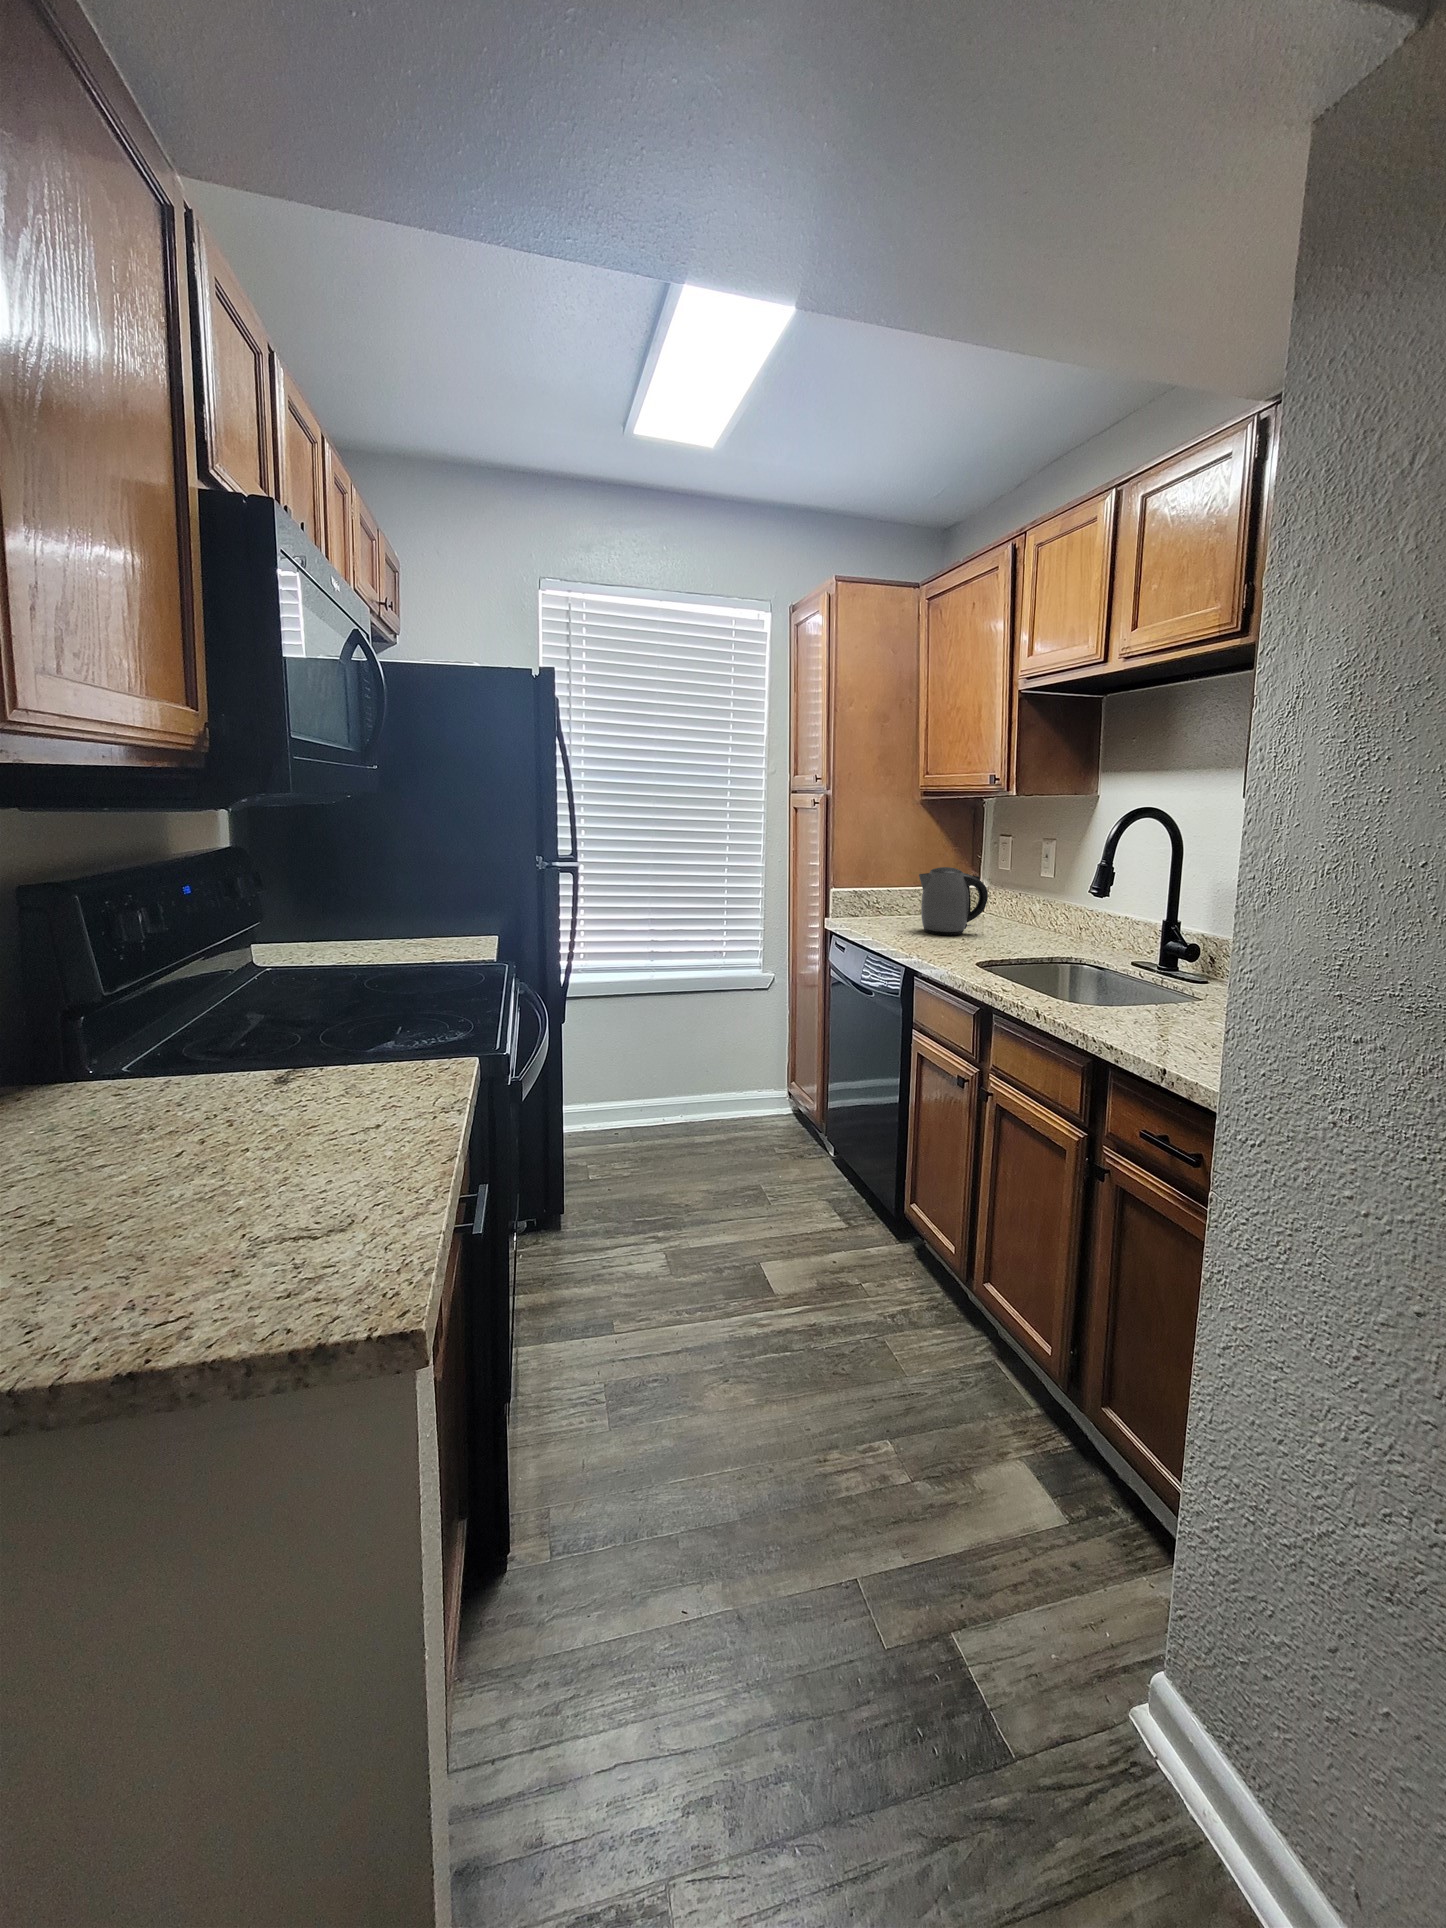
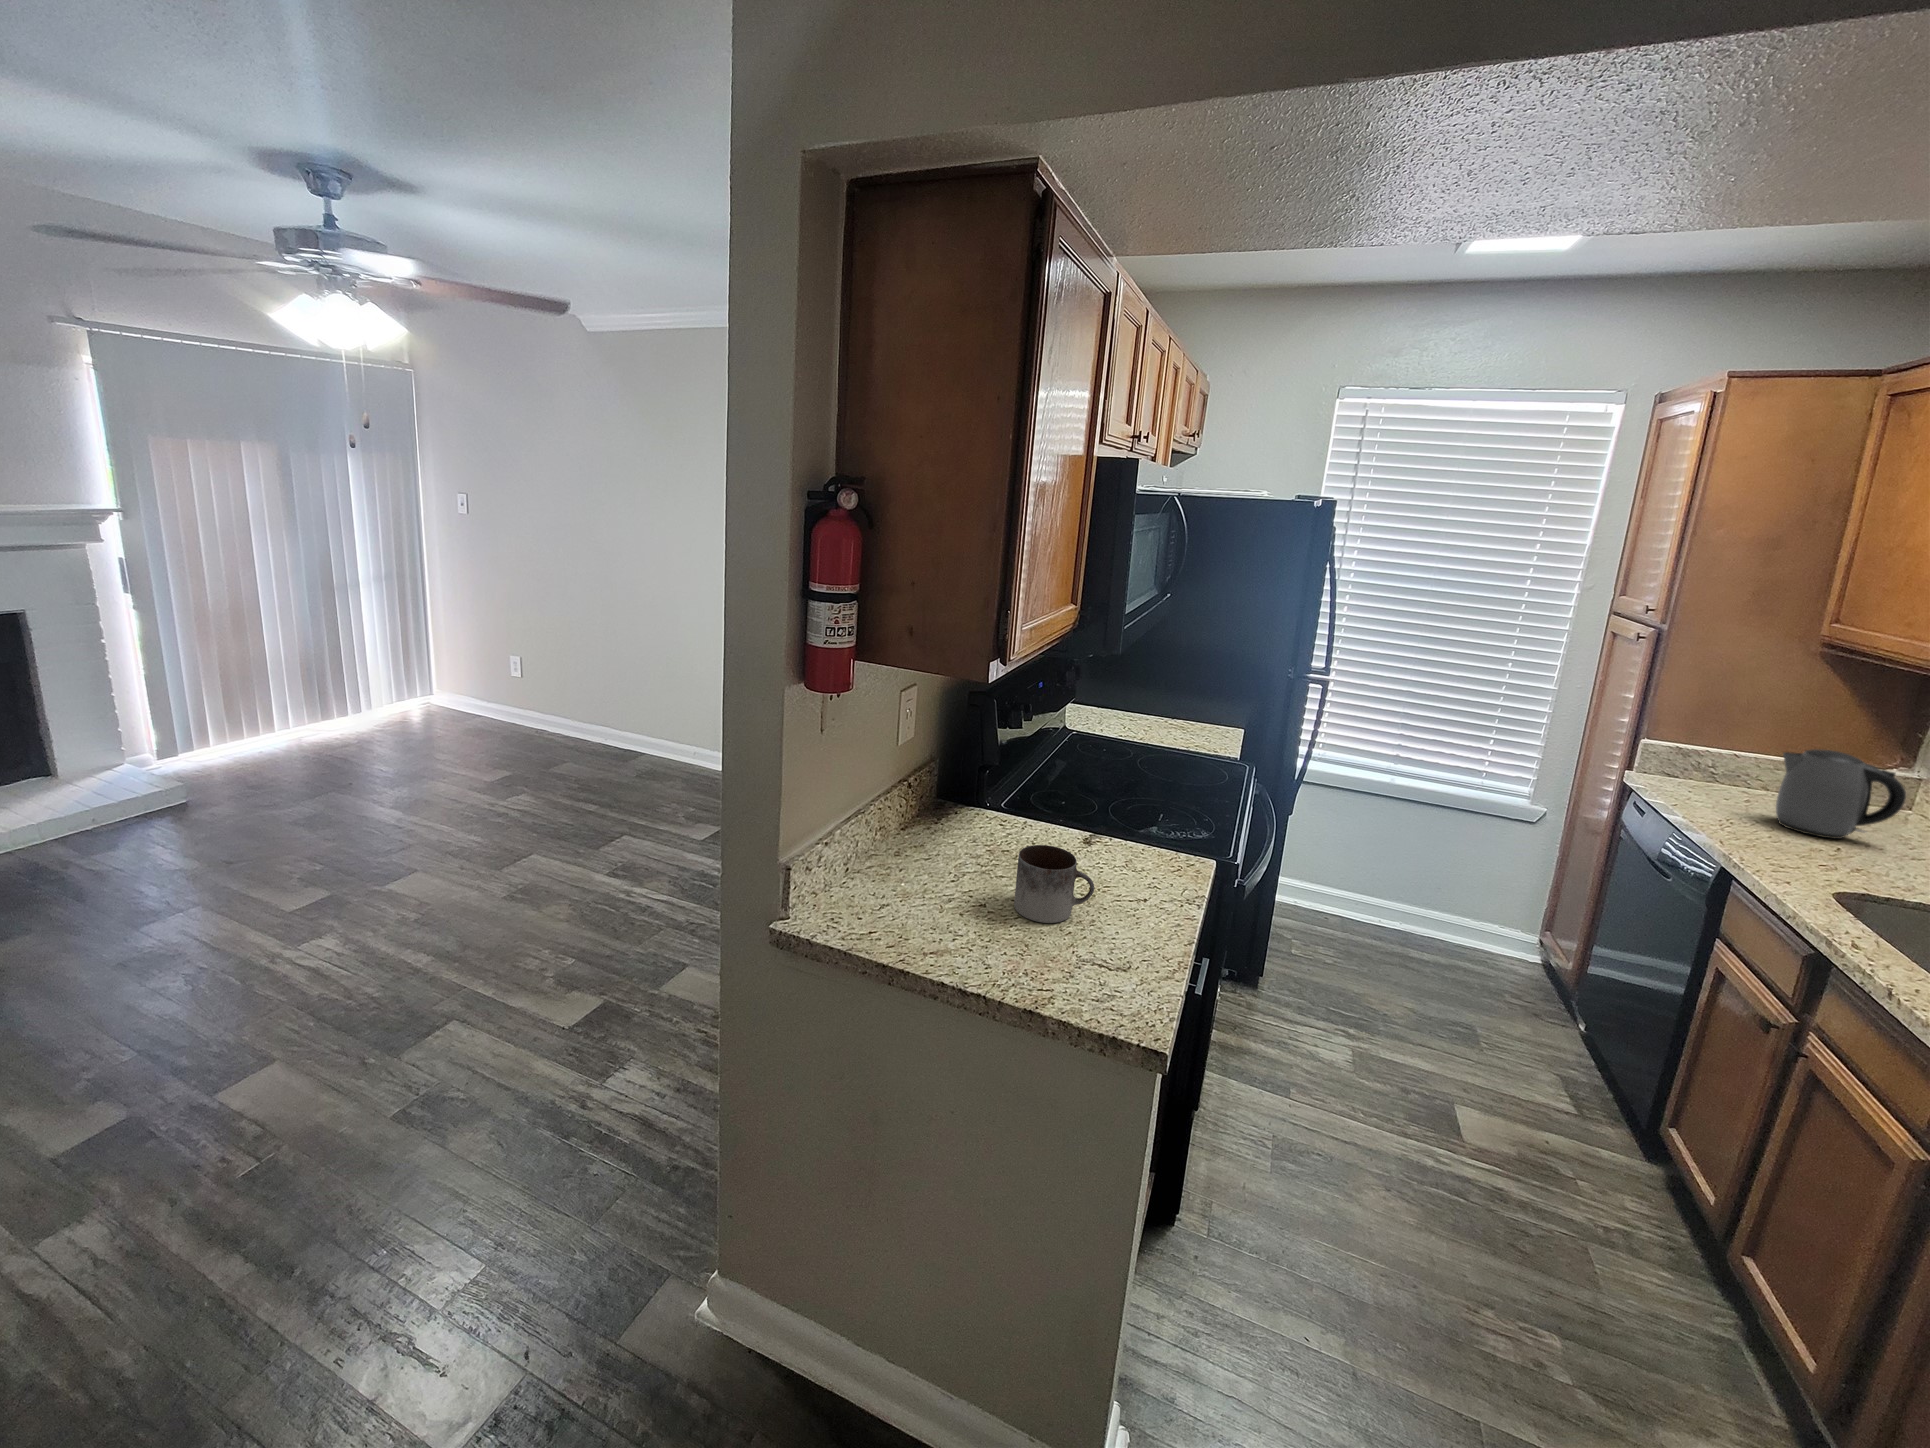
mug: none [116,1077,280,1212] -> present [1014,845,1094,923]

